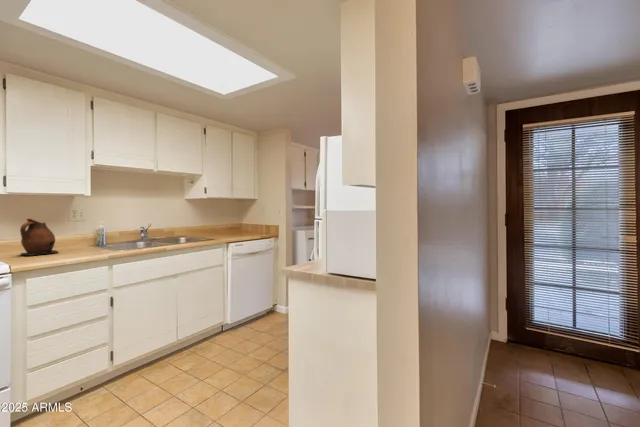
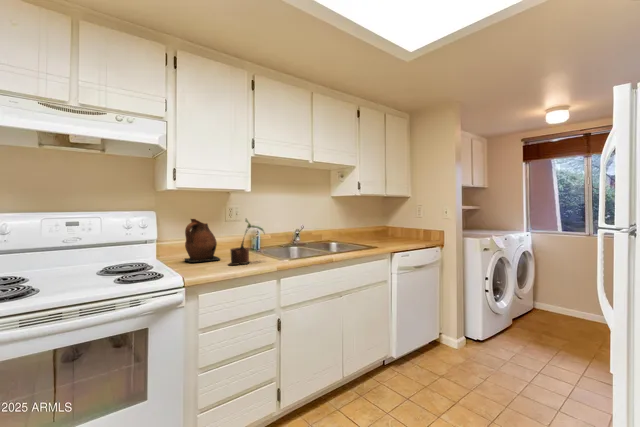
potted plant: none [62,218,100,256] -> present [229,219,264,265]

